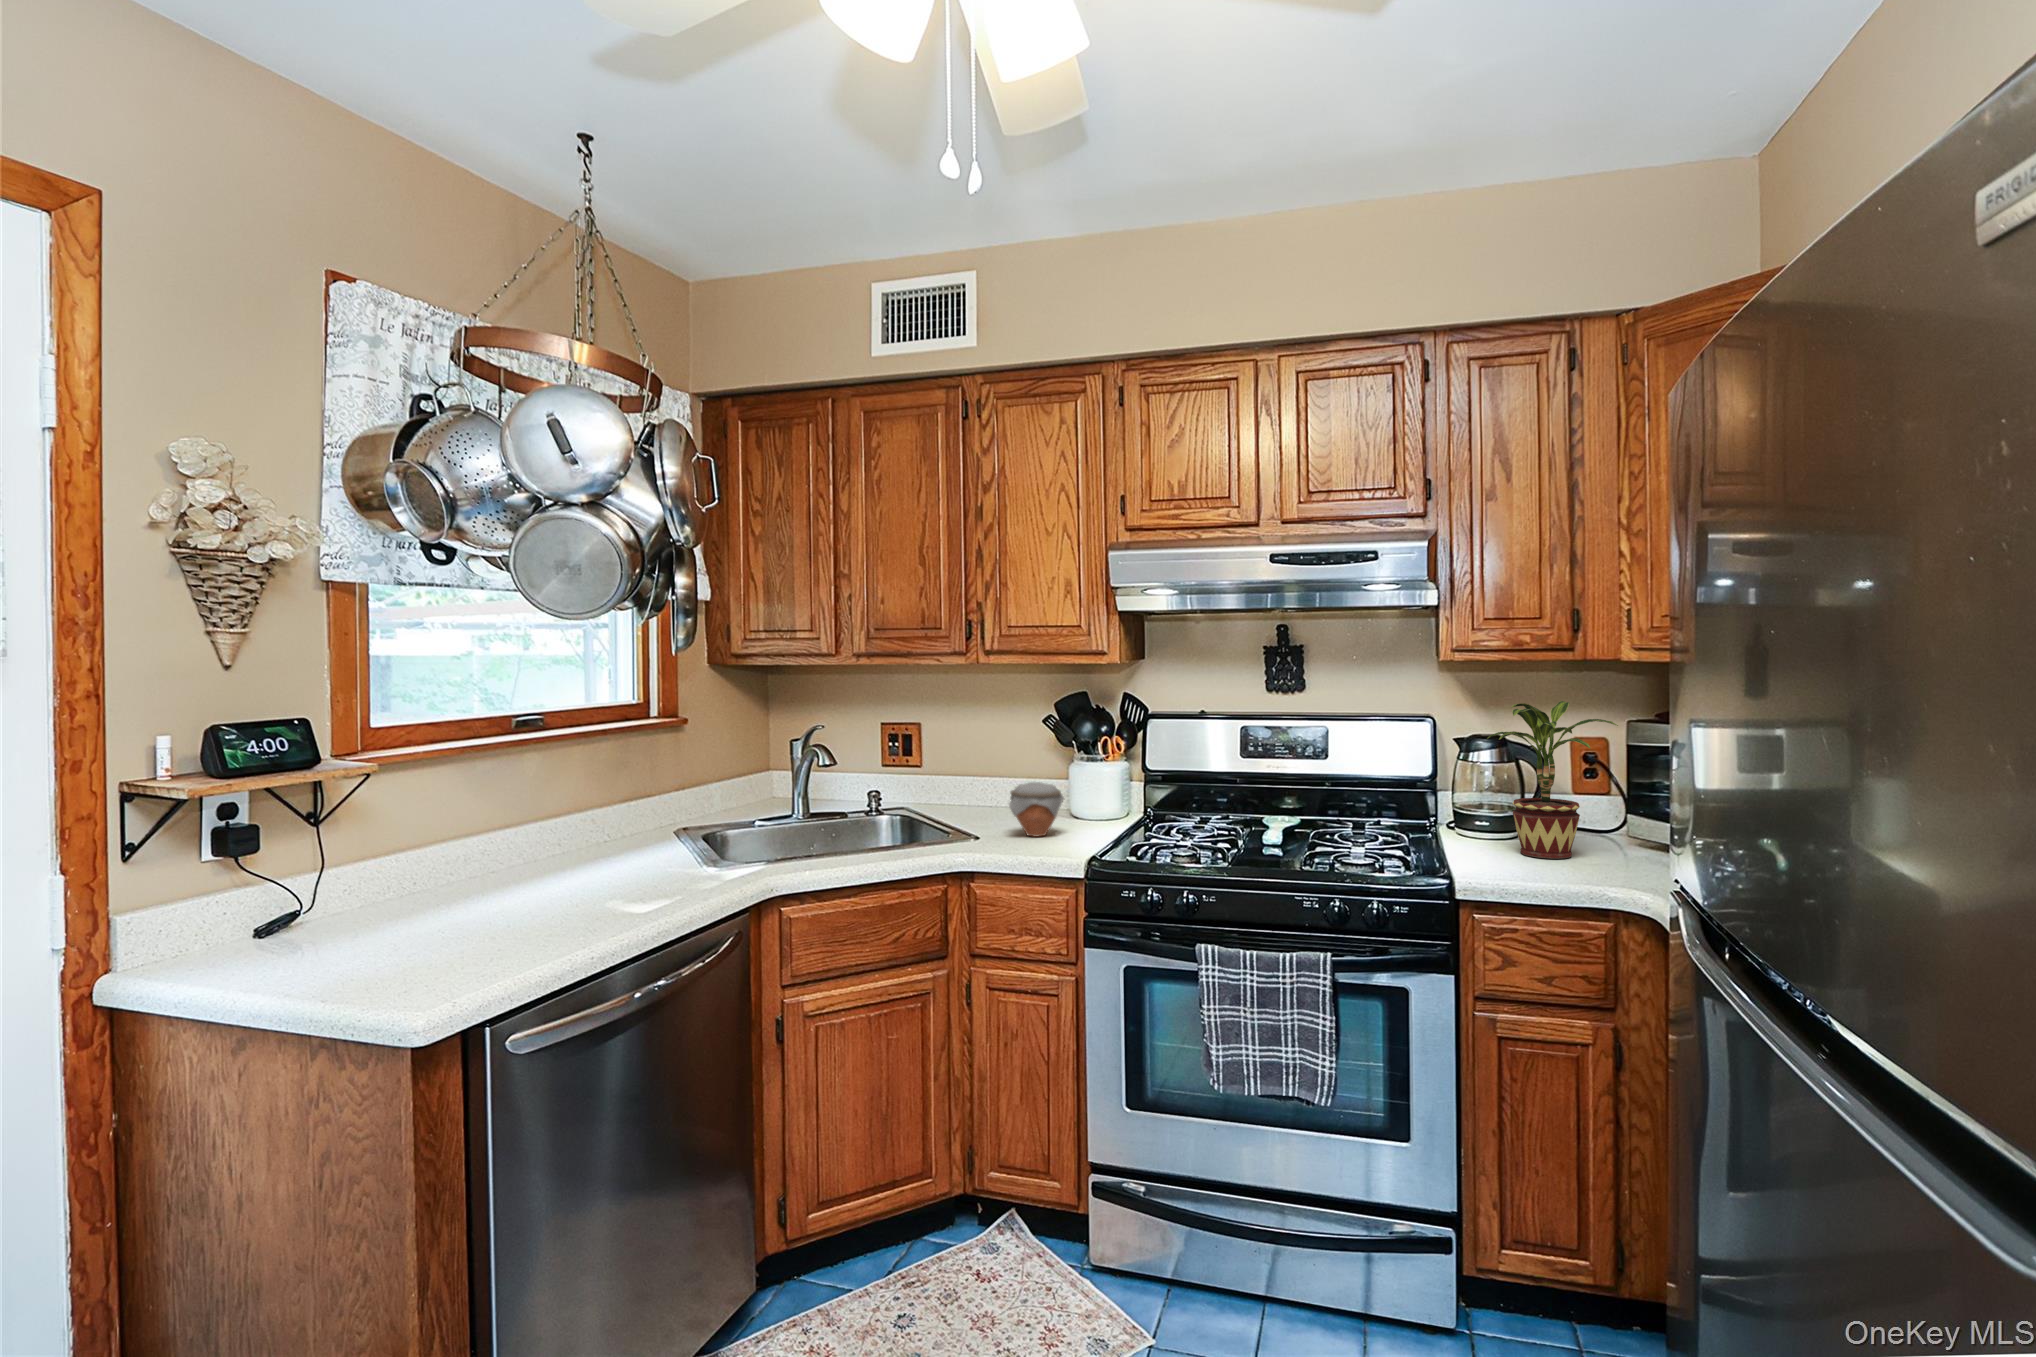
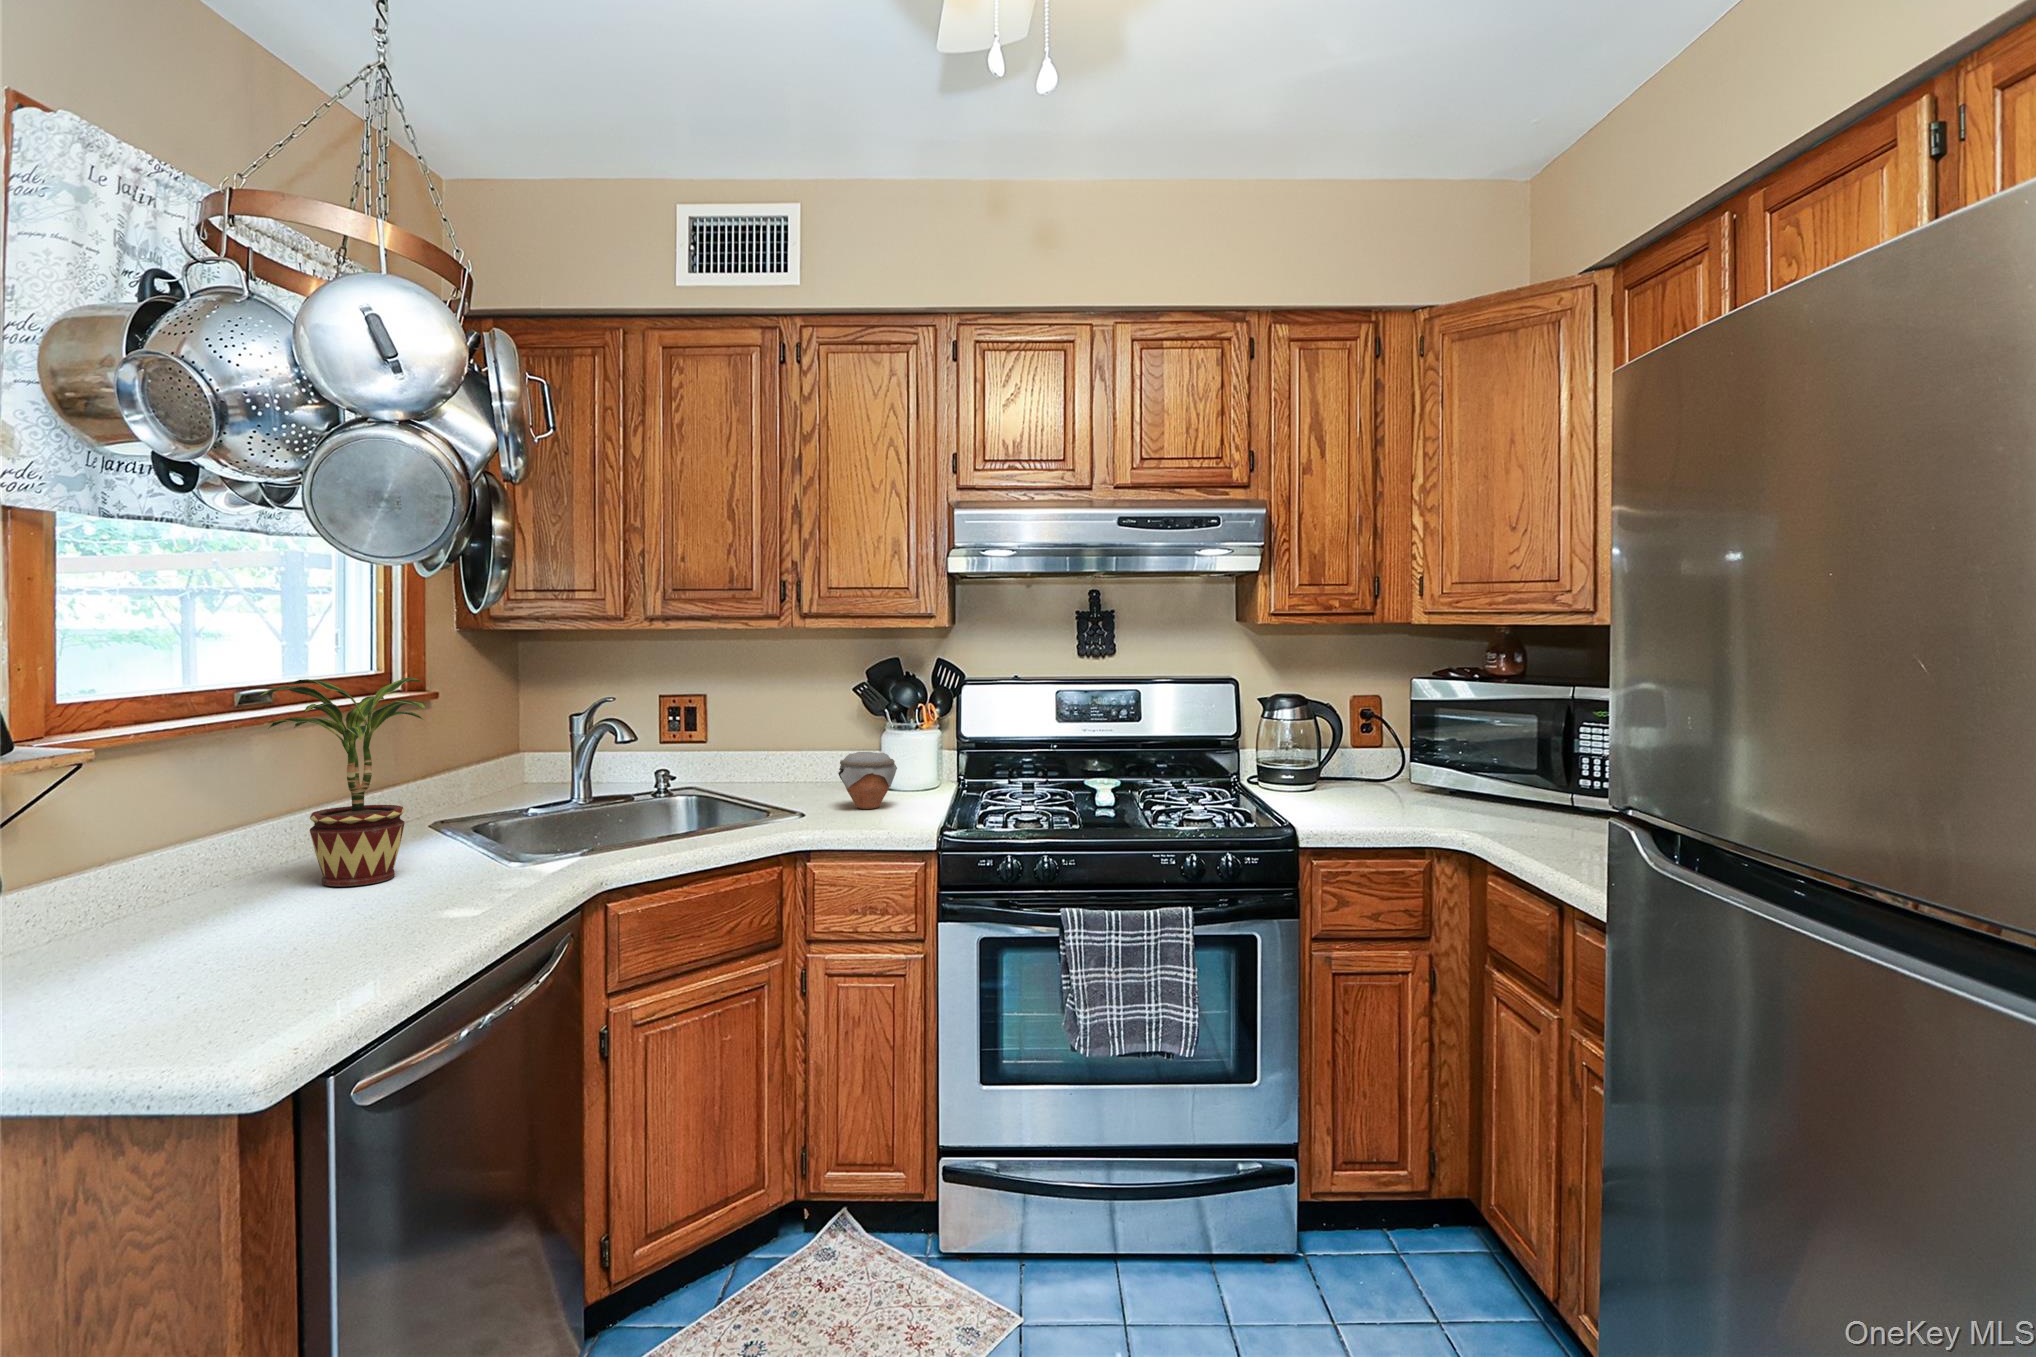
potted plant: present [1488,701,1618,859] -> present [261,678,425,886]

